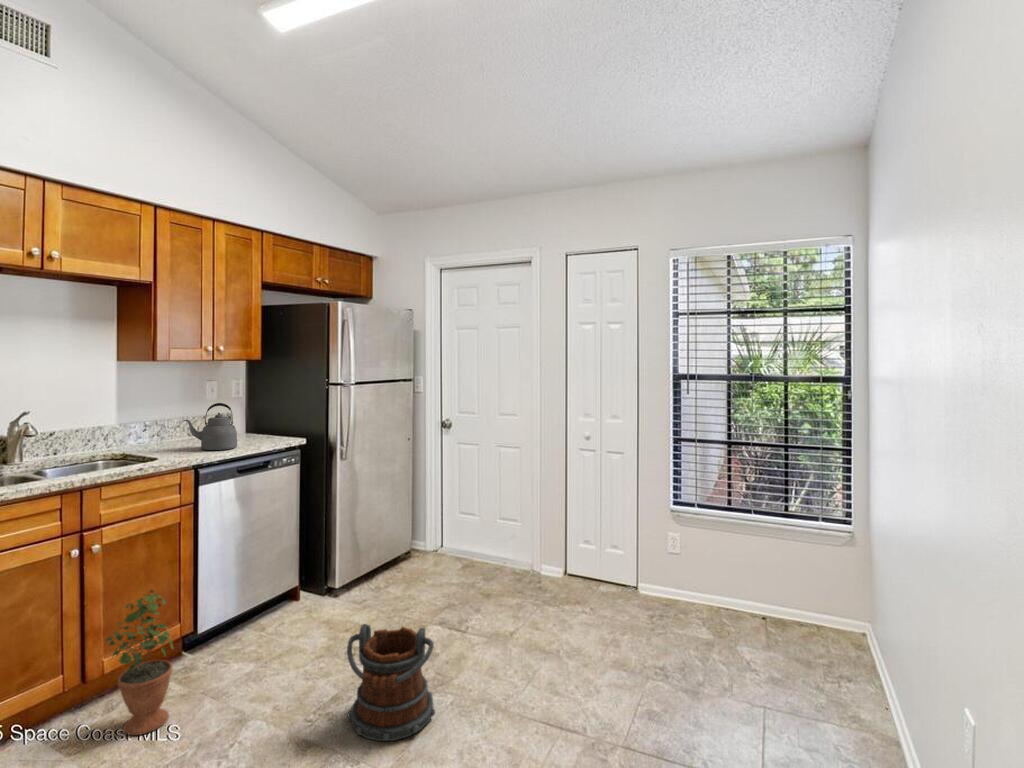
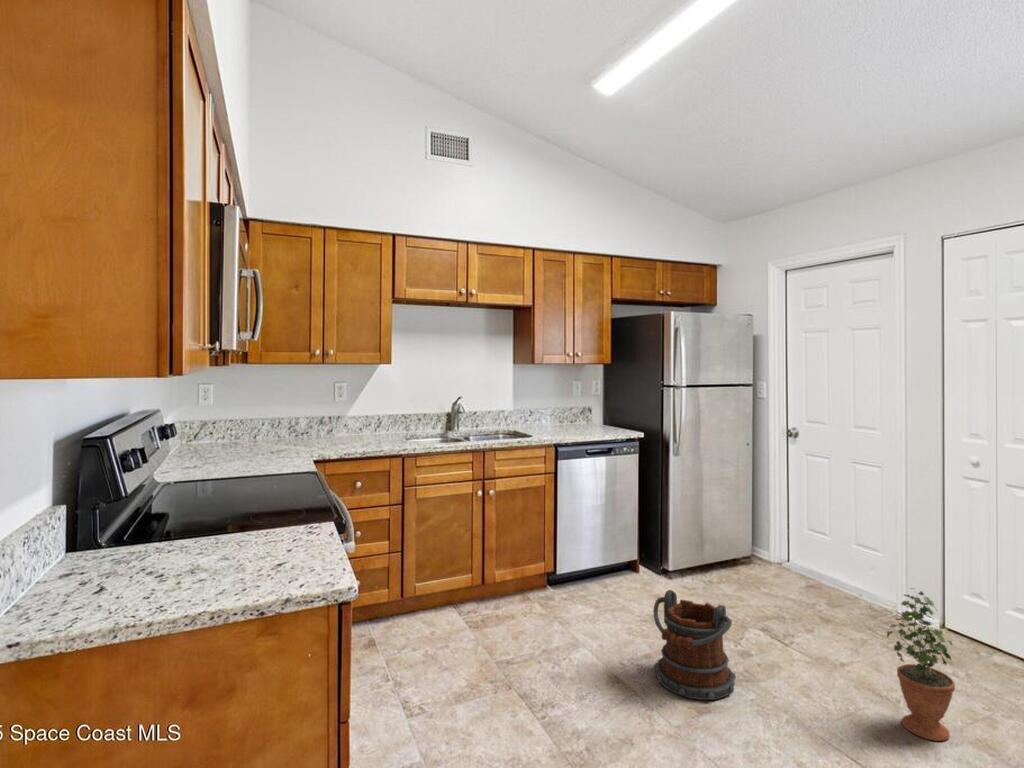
kettle: present [183,403,237,450] -> none [552,397,590,435]
potted plant: present [106,590,173,735] -> present [887,591,955,741]

